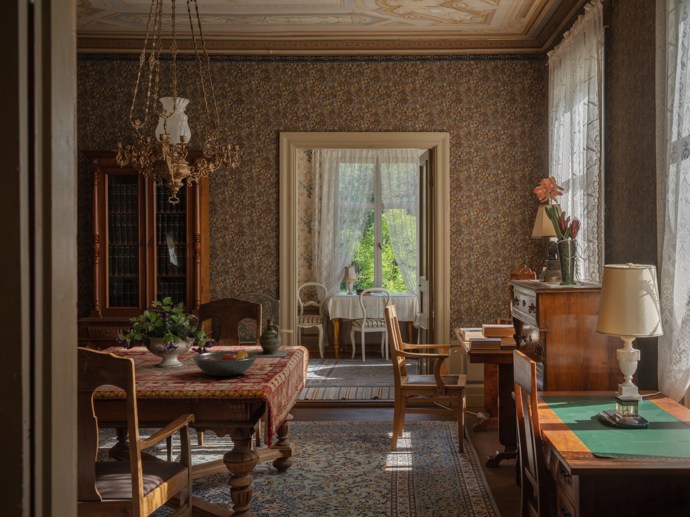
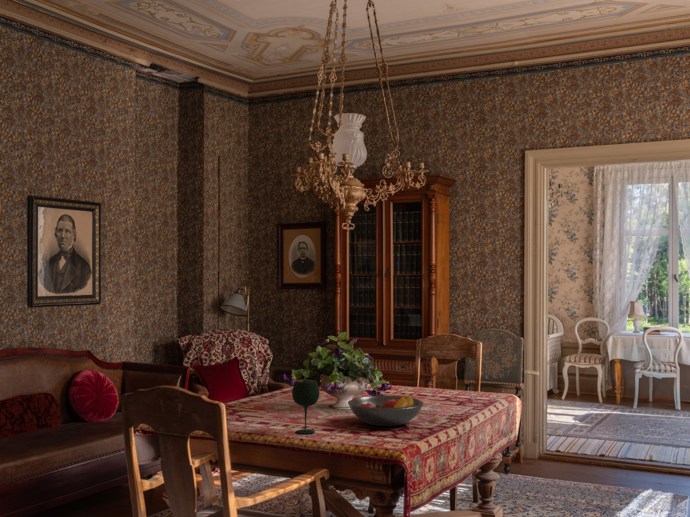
ceramic jug: present [250,318,289,357] -> none [435,359,493,405]
wine glass: none [154,340,179,386] -> present [292,379,320,434]

